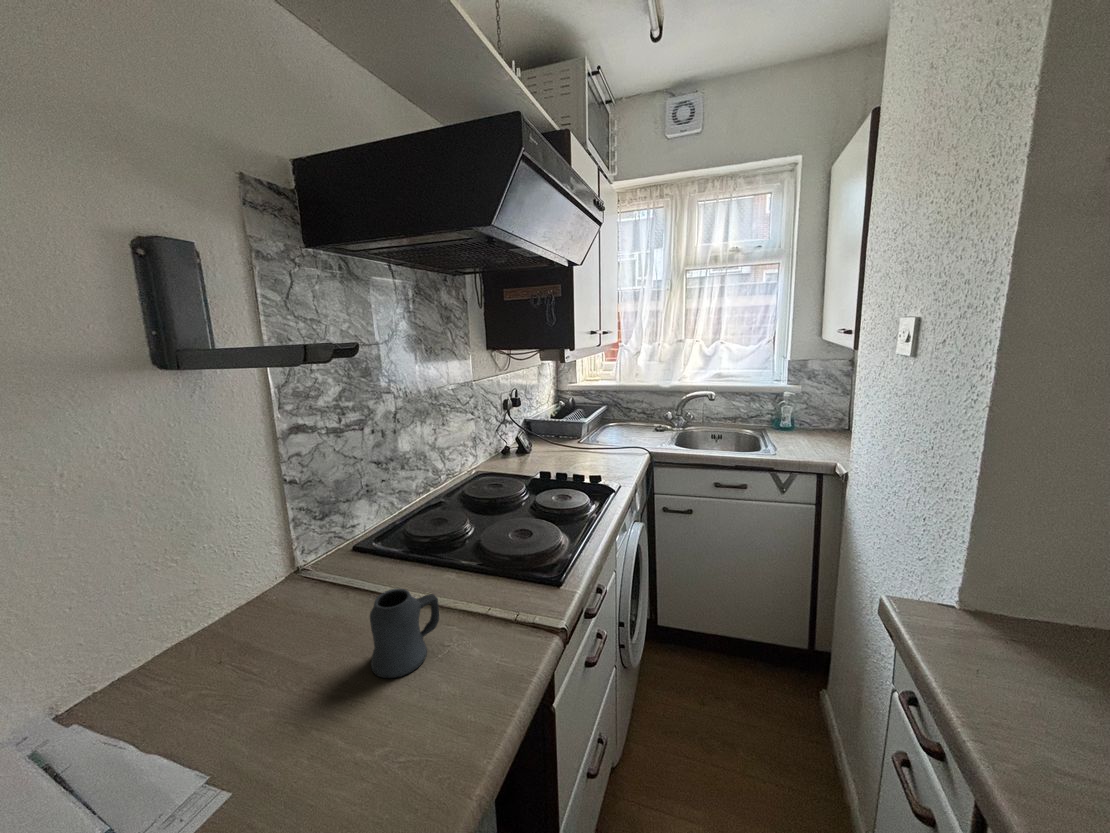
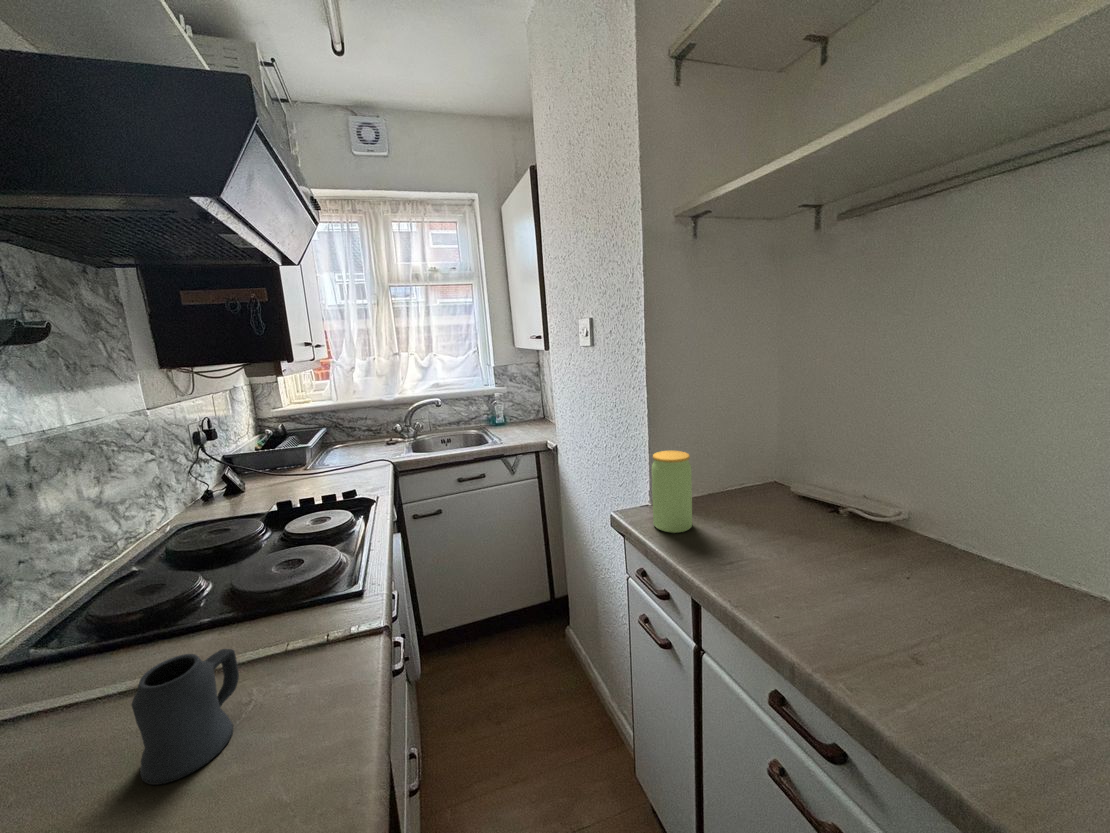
jar: none [946,540,1047,682] -> present [652,451,692,533]

